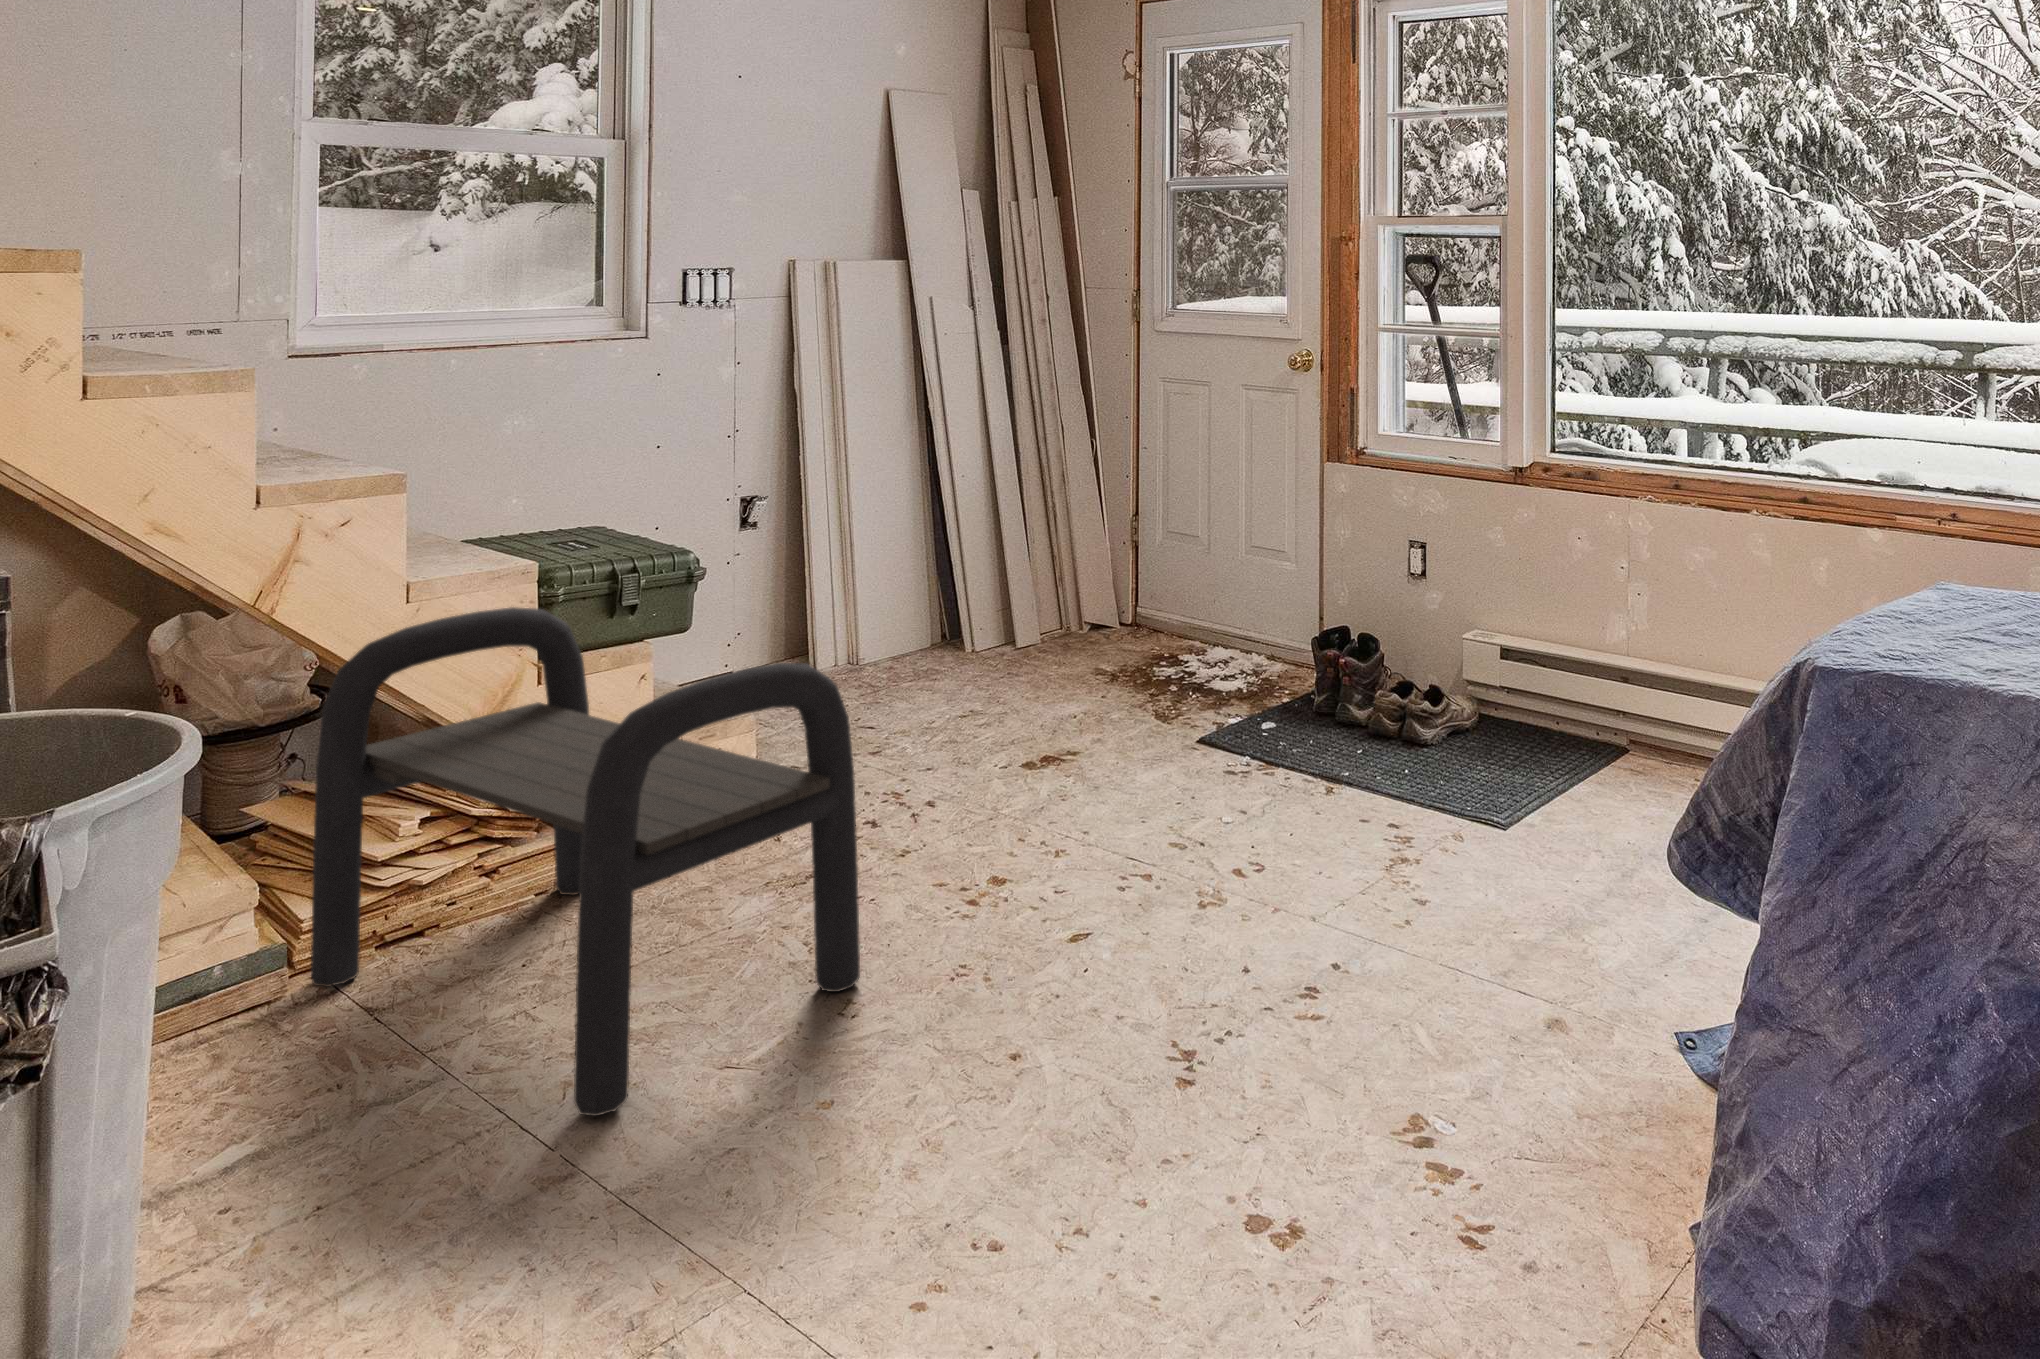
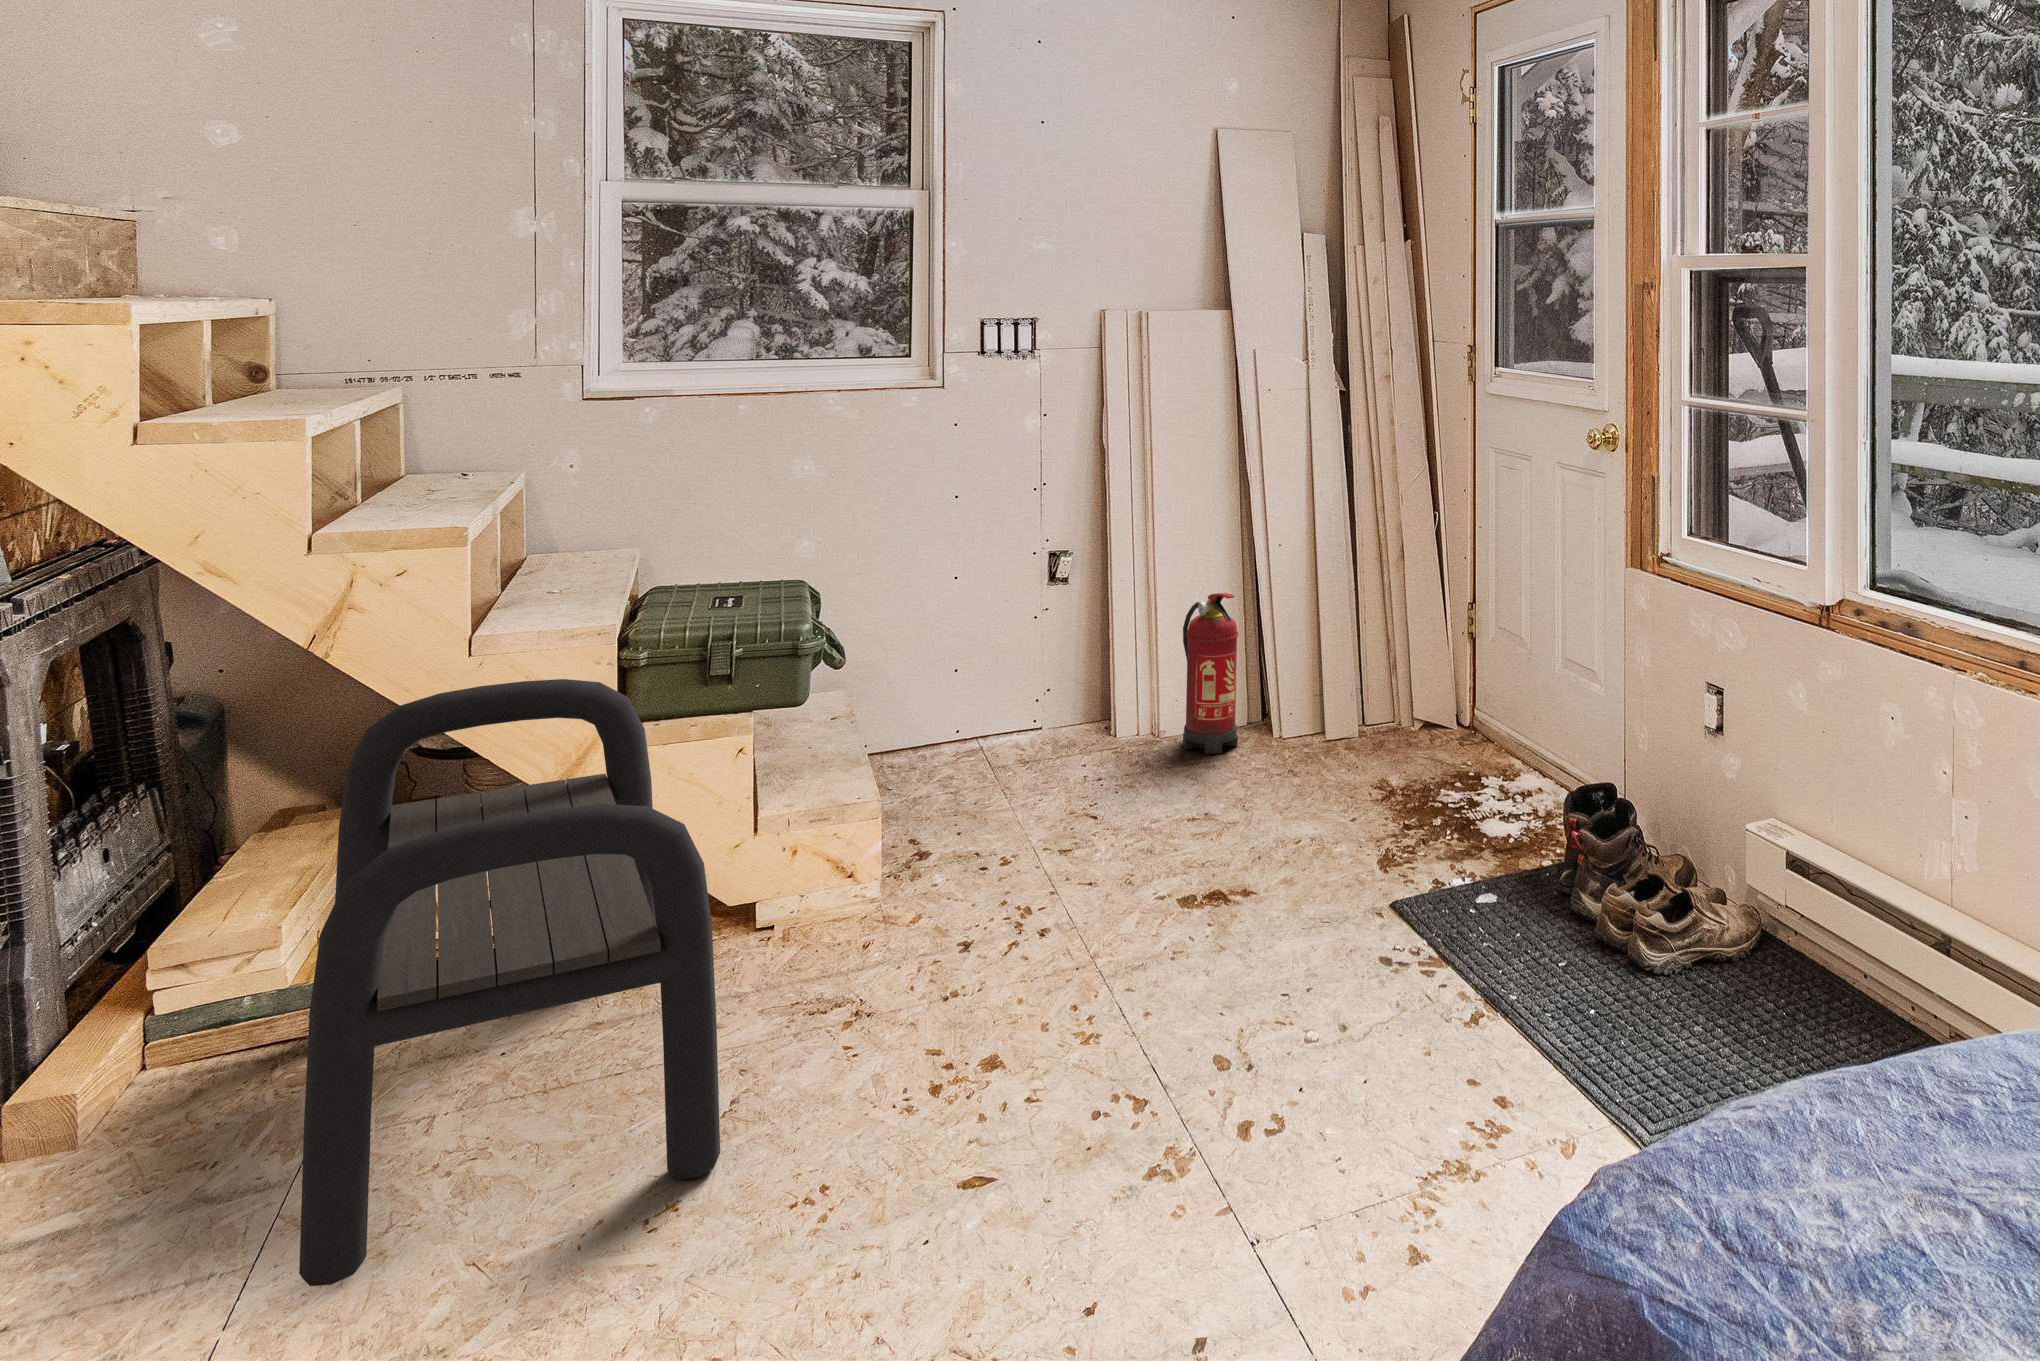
fire extinguisher: none [886,520,955,672] -> present [1183,593,1239,754]

